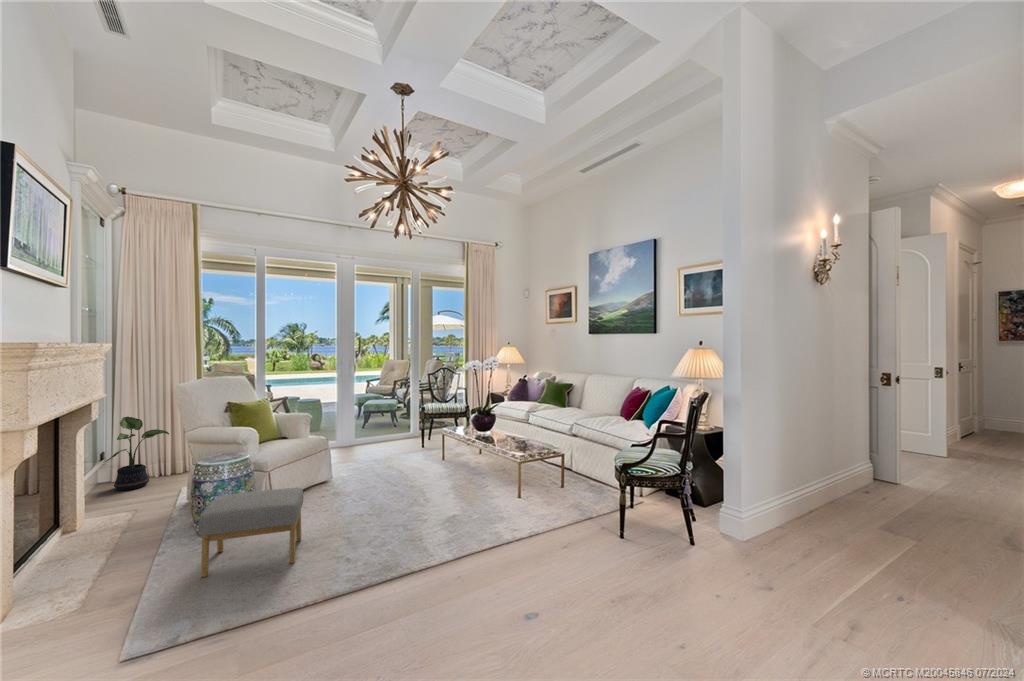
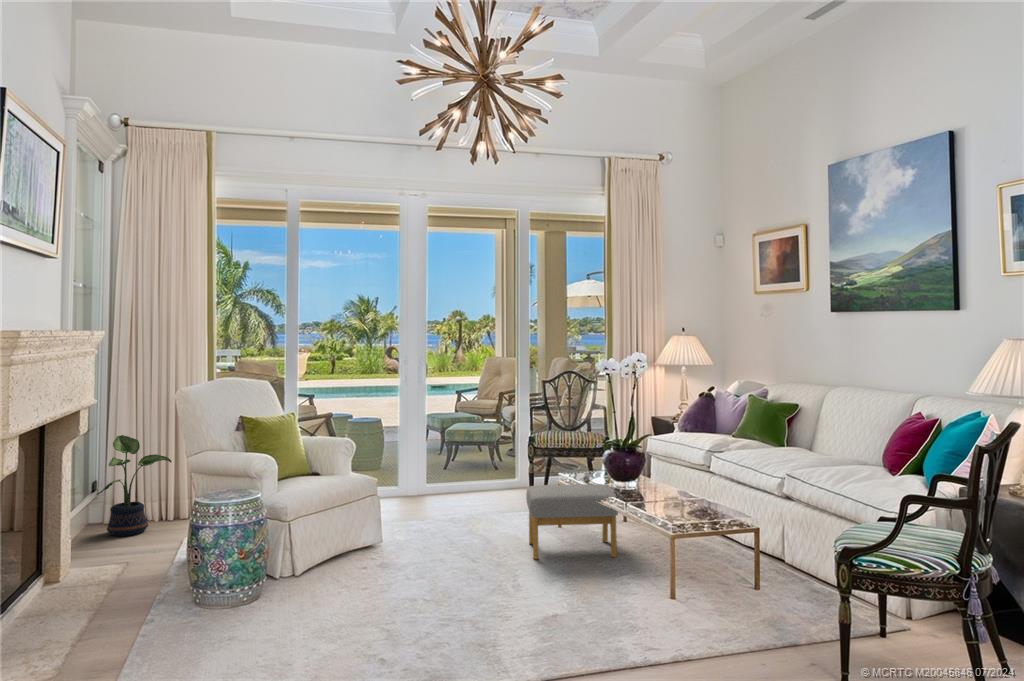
footstool: present [198,488,303,577] -> present [526,484,618,559]

